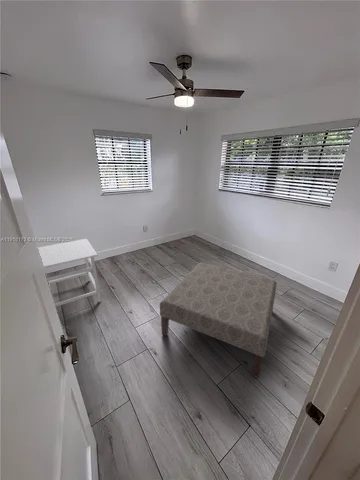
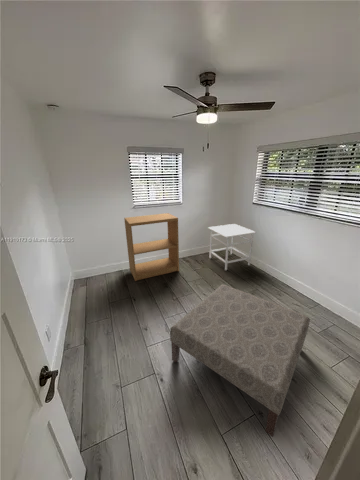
bookshelf: none [94,201,153,270] -> present [124,213,179,281]
nightstand: present [38,239,101,308] -> present [208,224,256,270]

